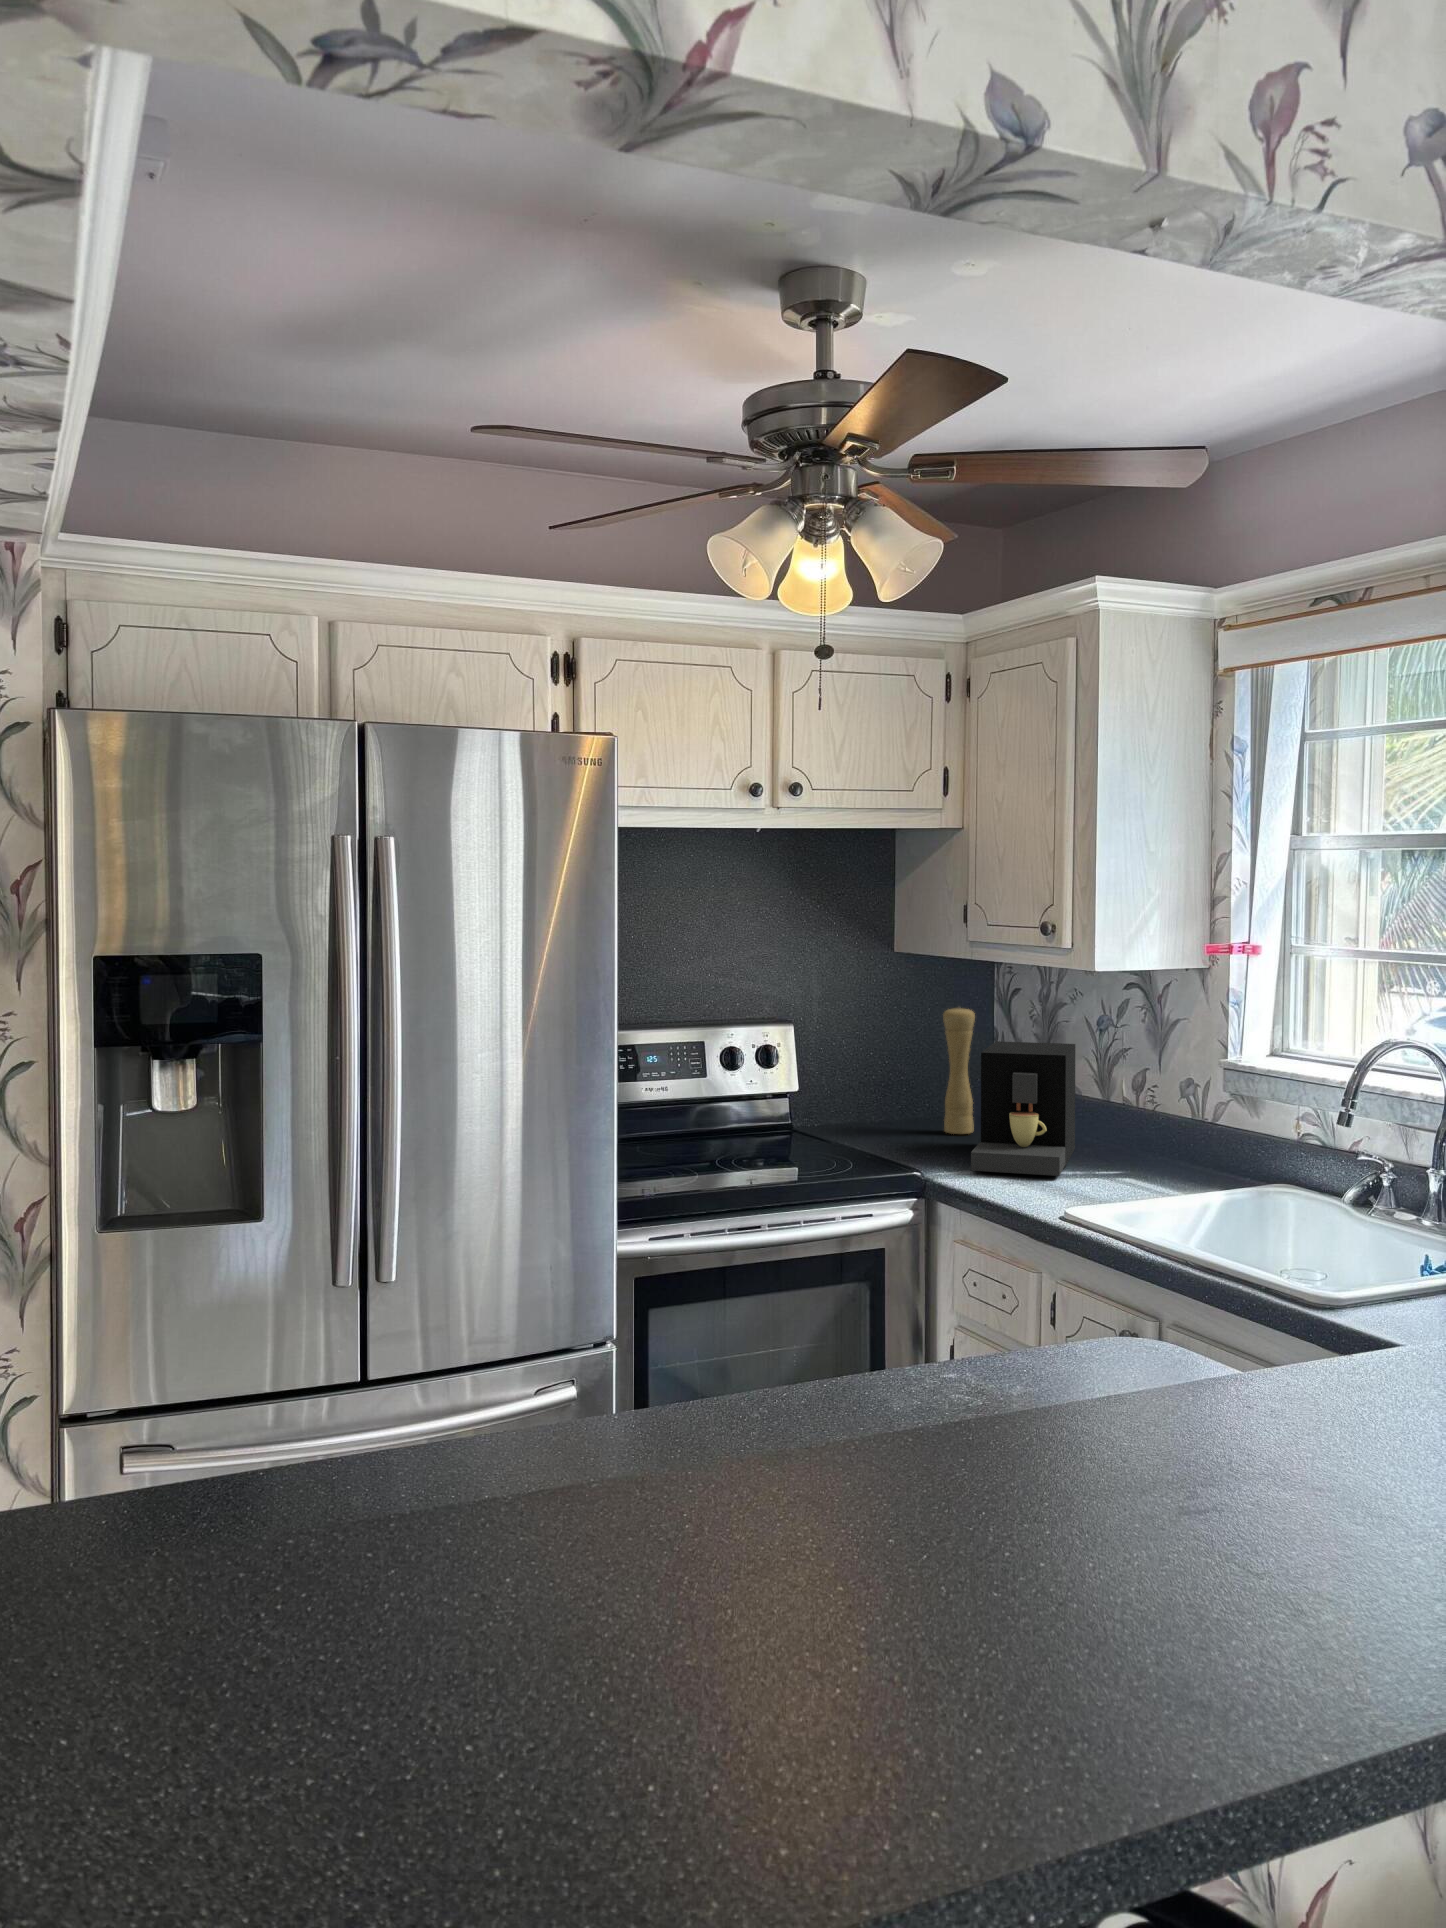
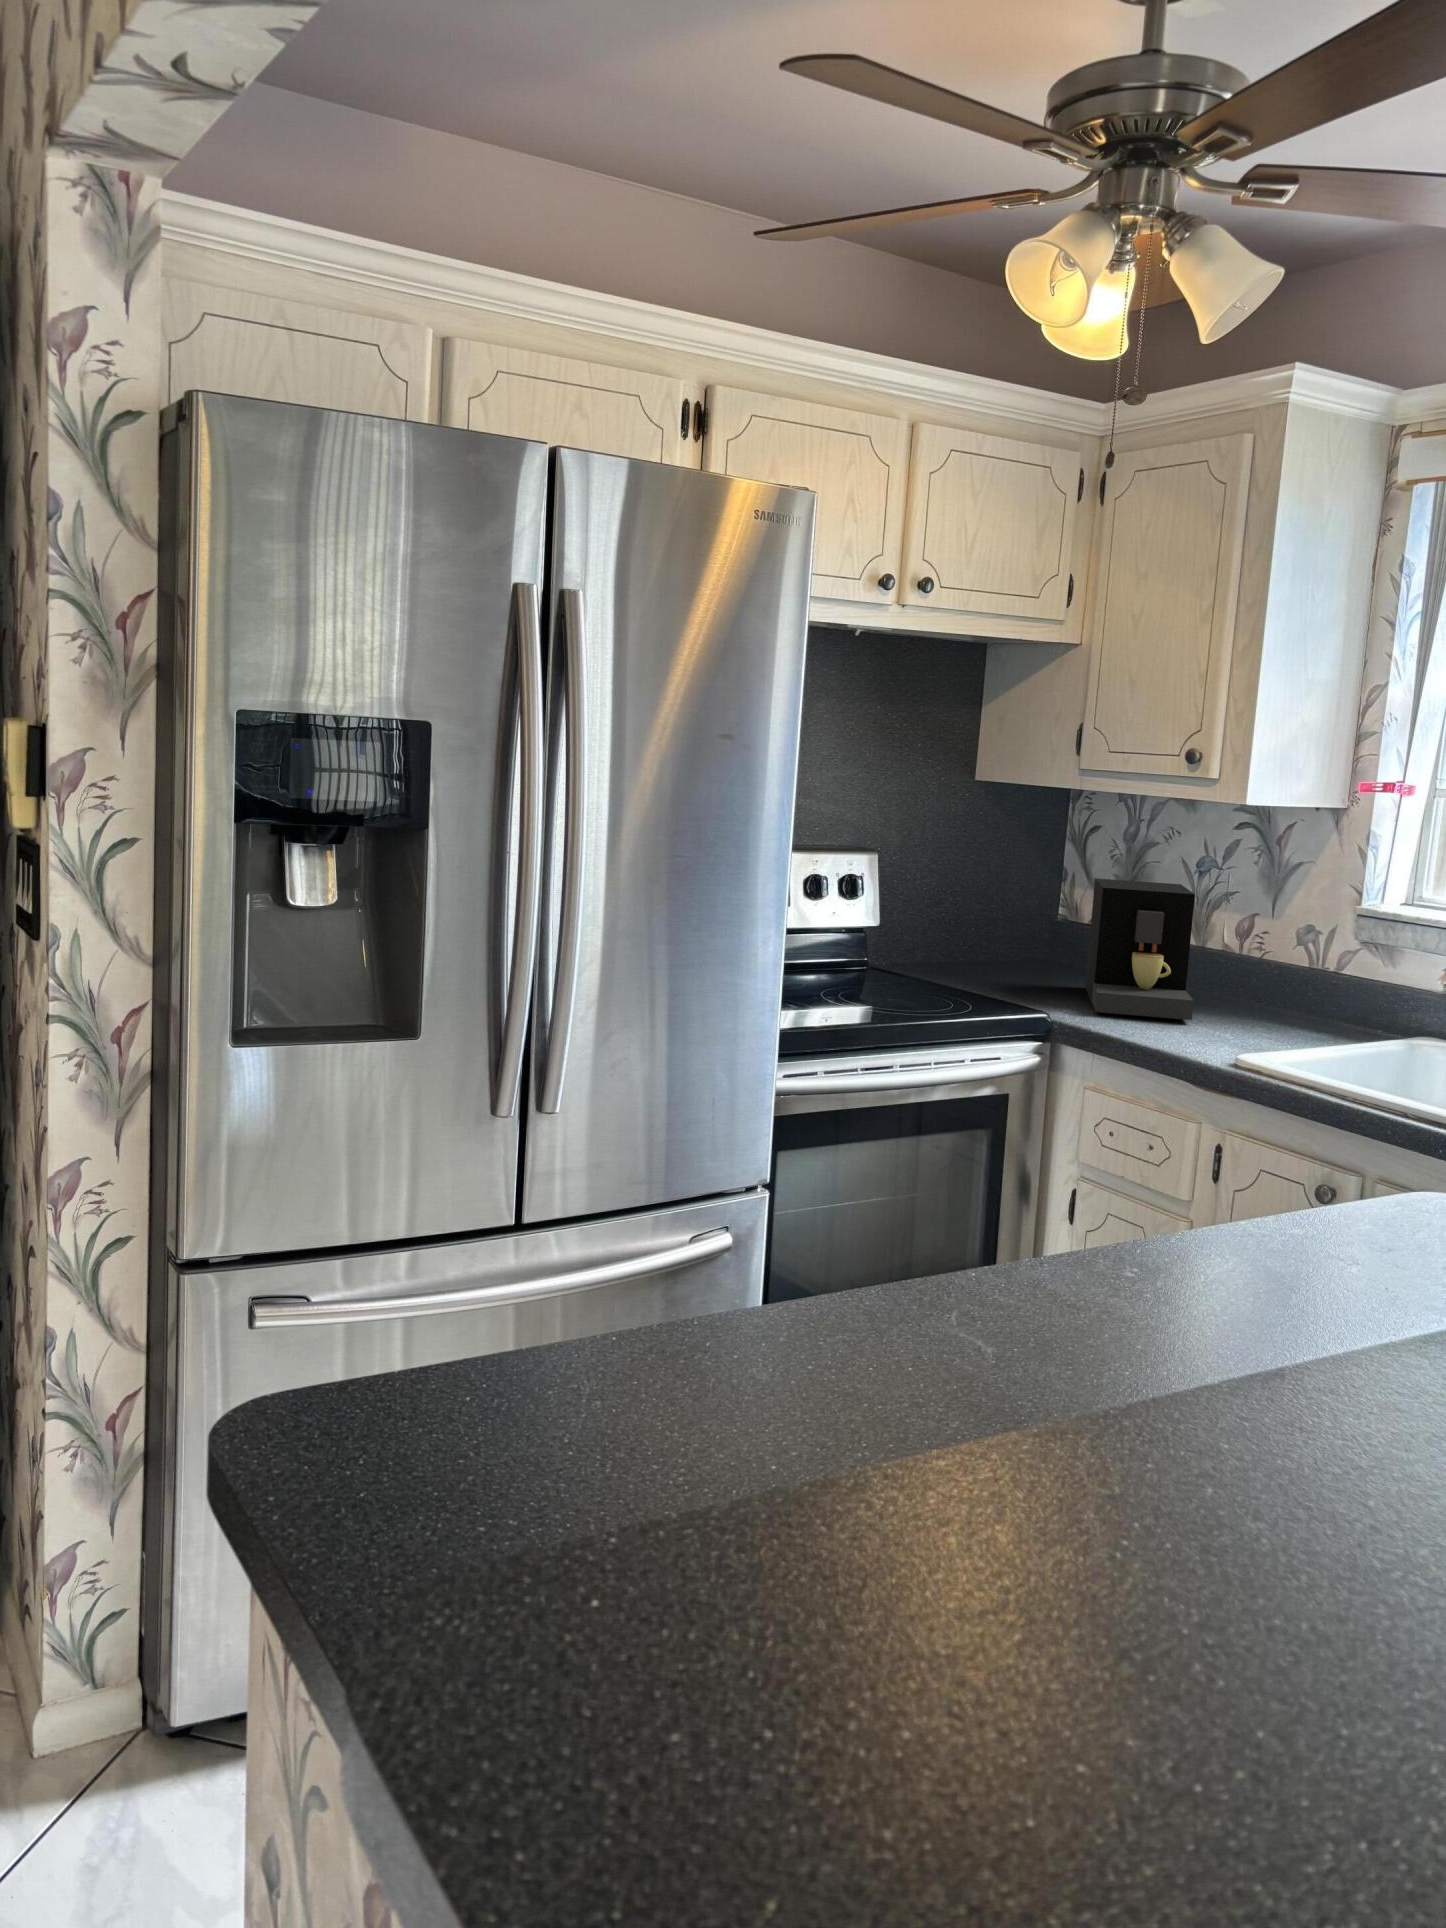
pepper mill: present [943,1007,975,1134] -> none [1020,840,1063,976]

